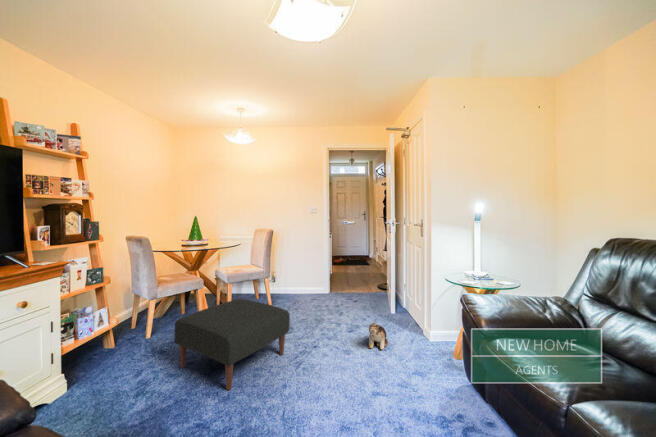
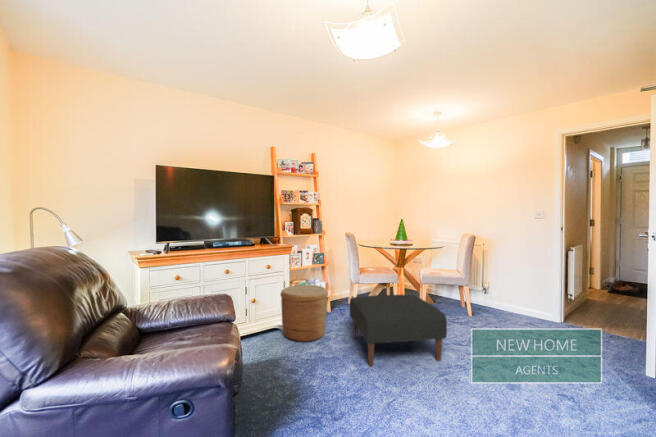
woven basket: none [51,316,142,412] -> present [281,285,328,342]
plush toy: present [369,323,388,349] -> none [552,363,614,411]

